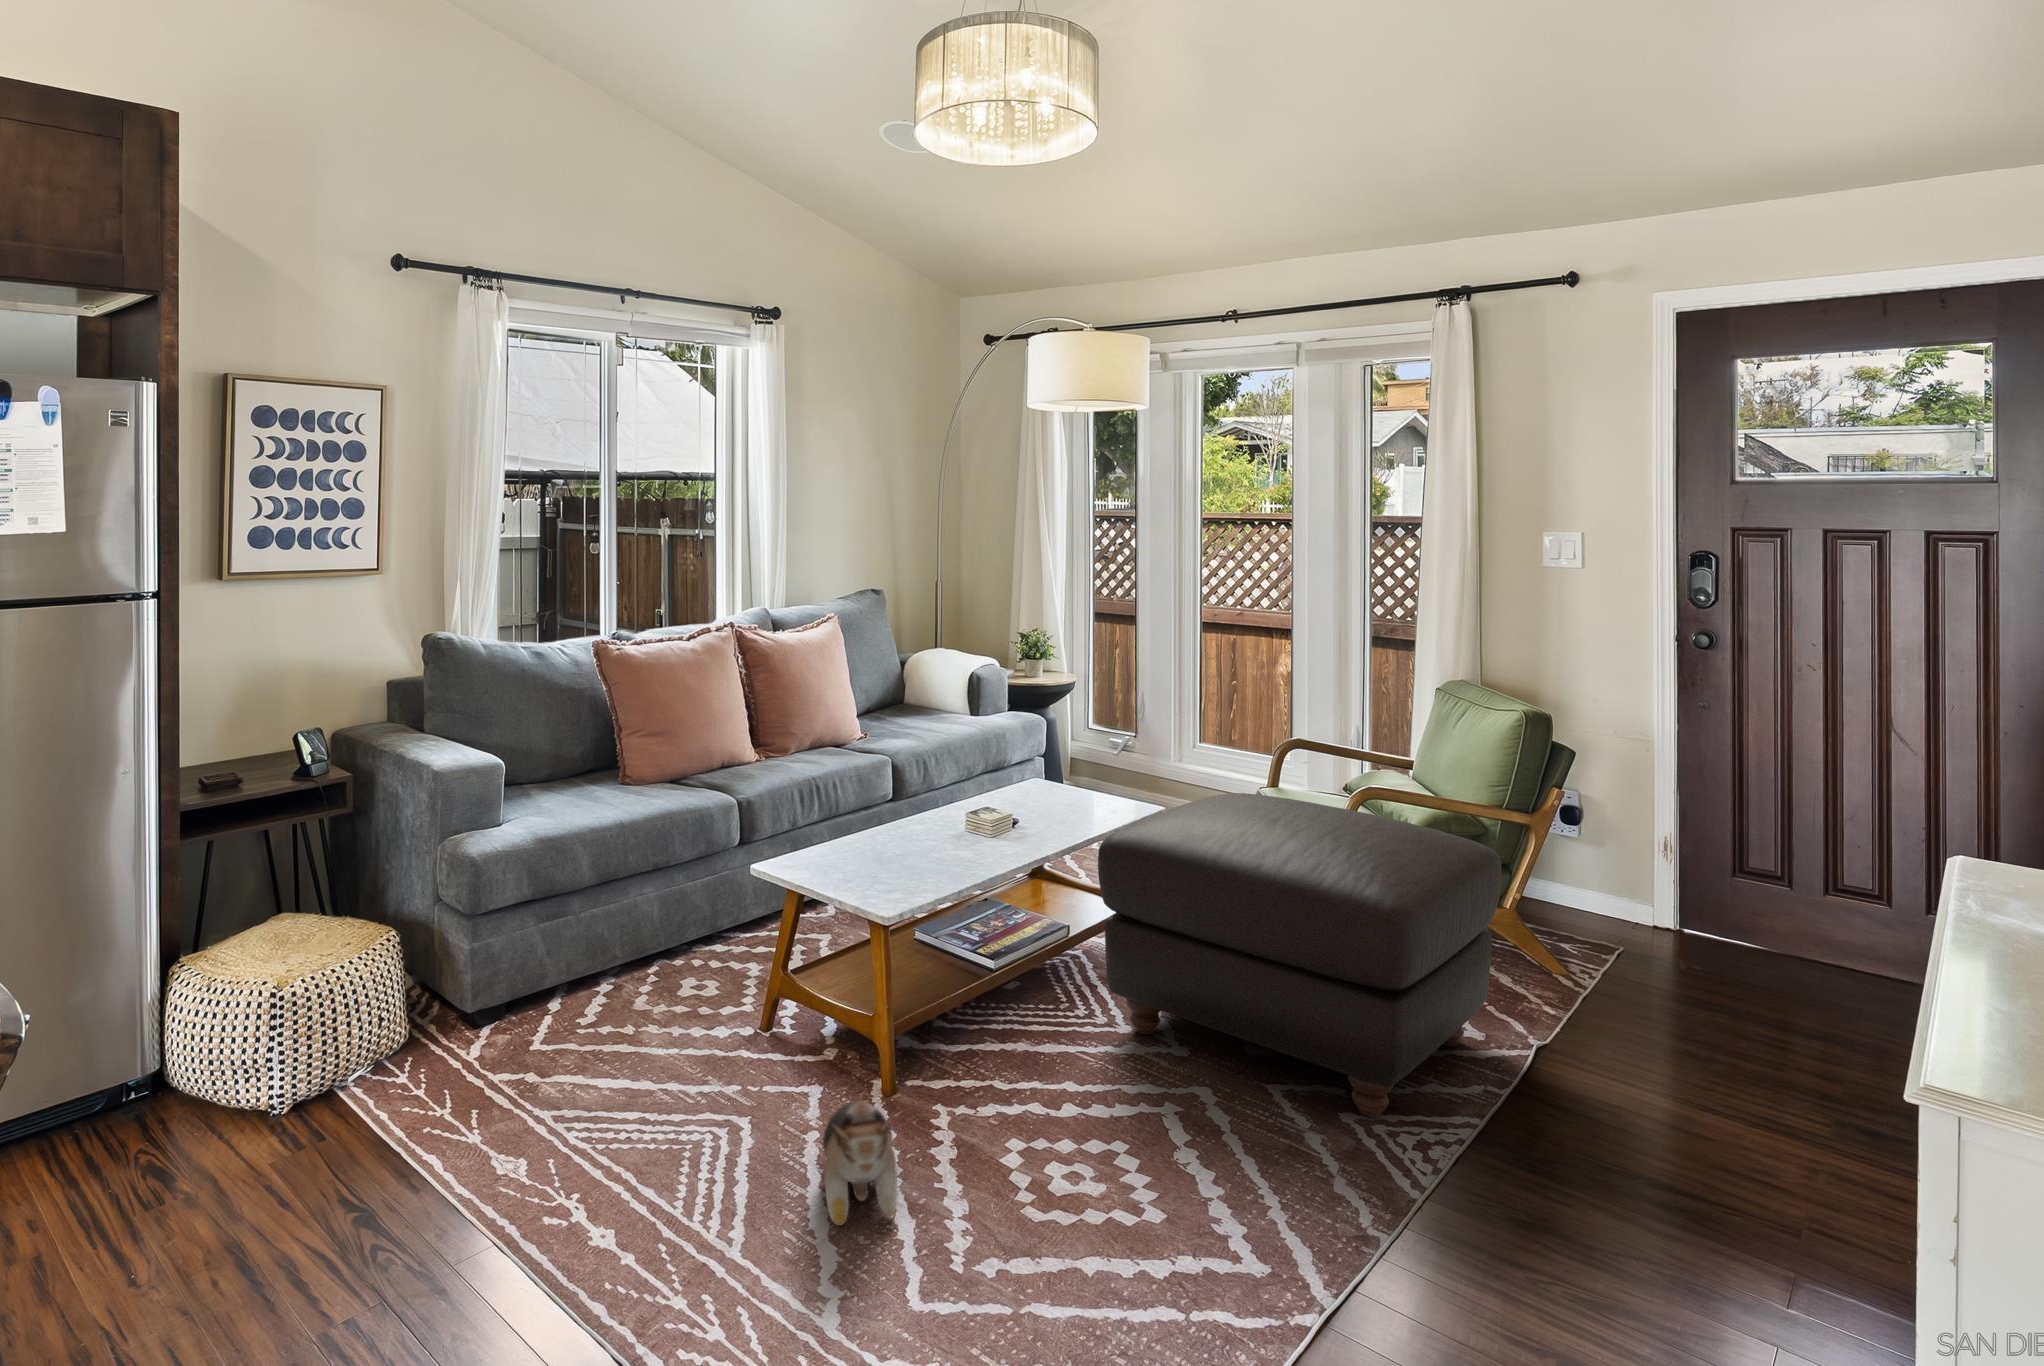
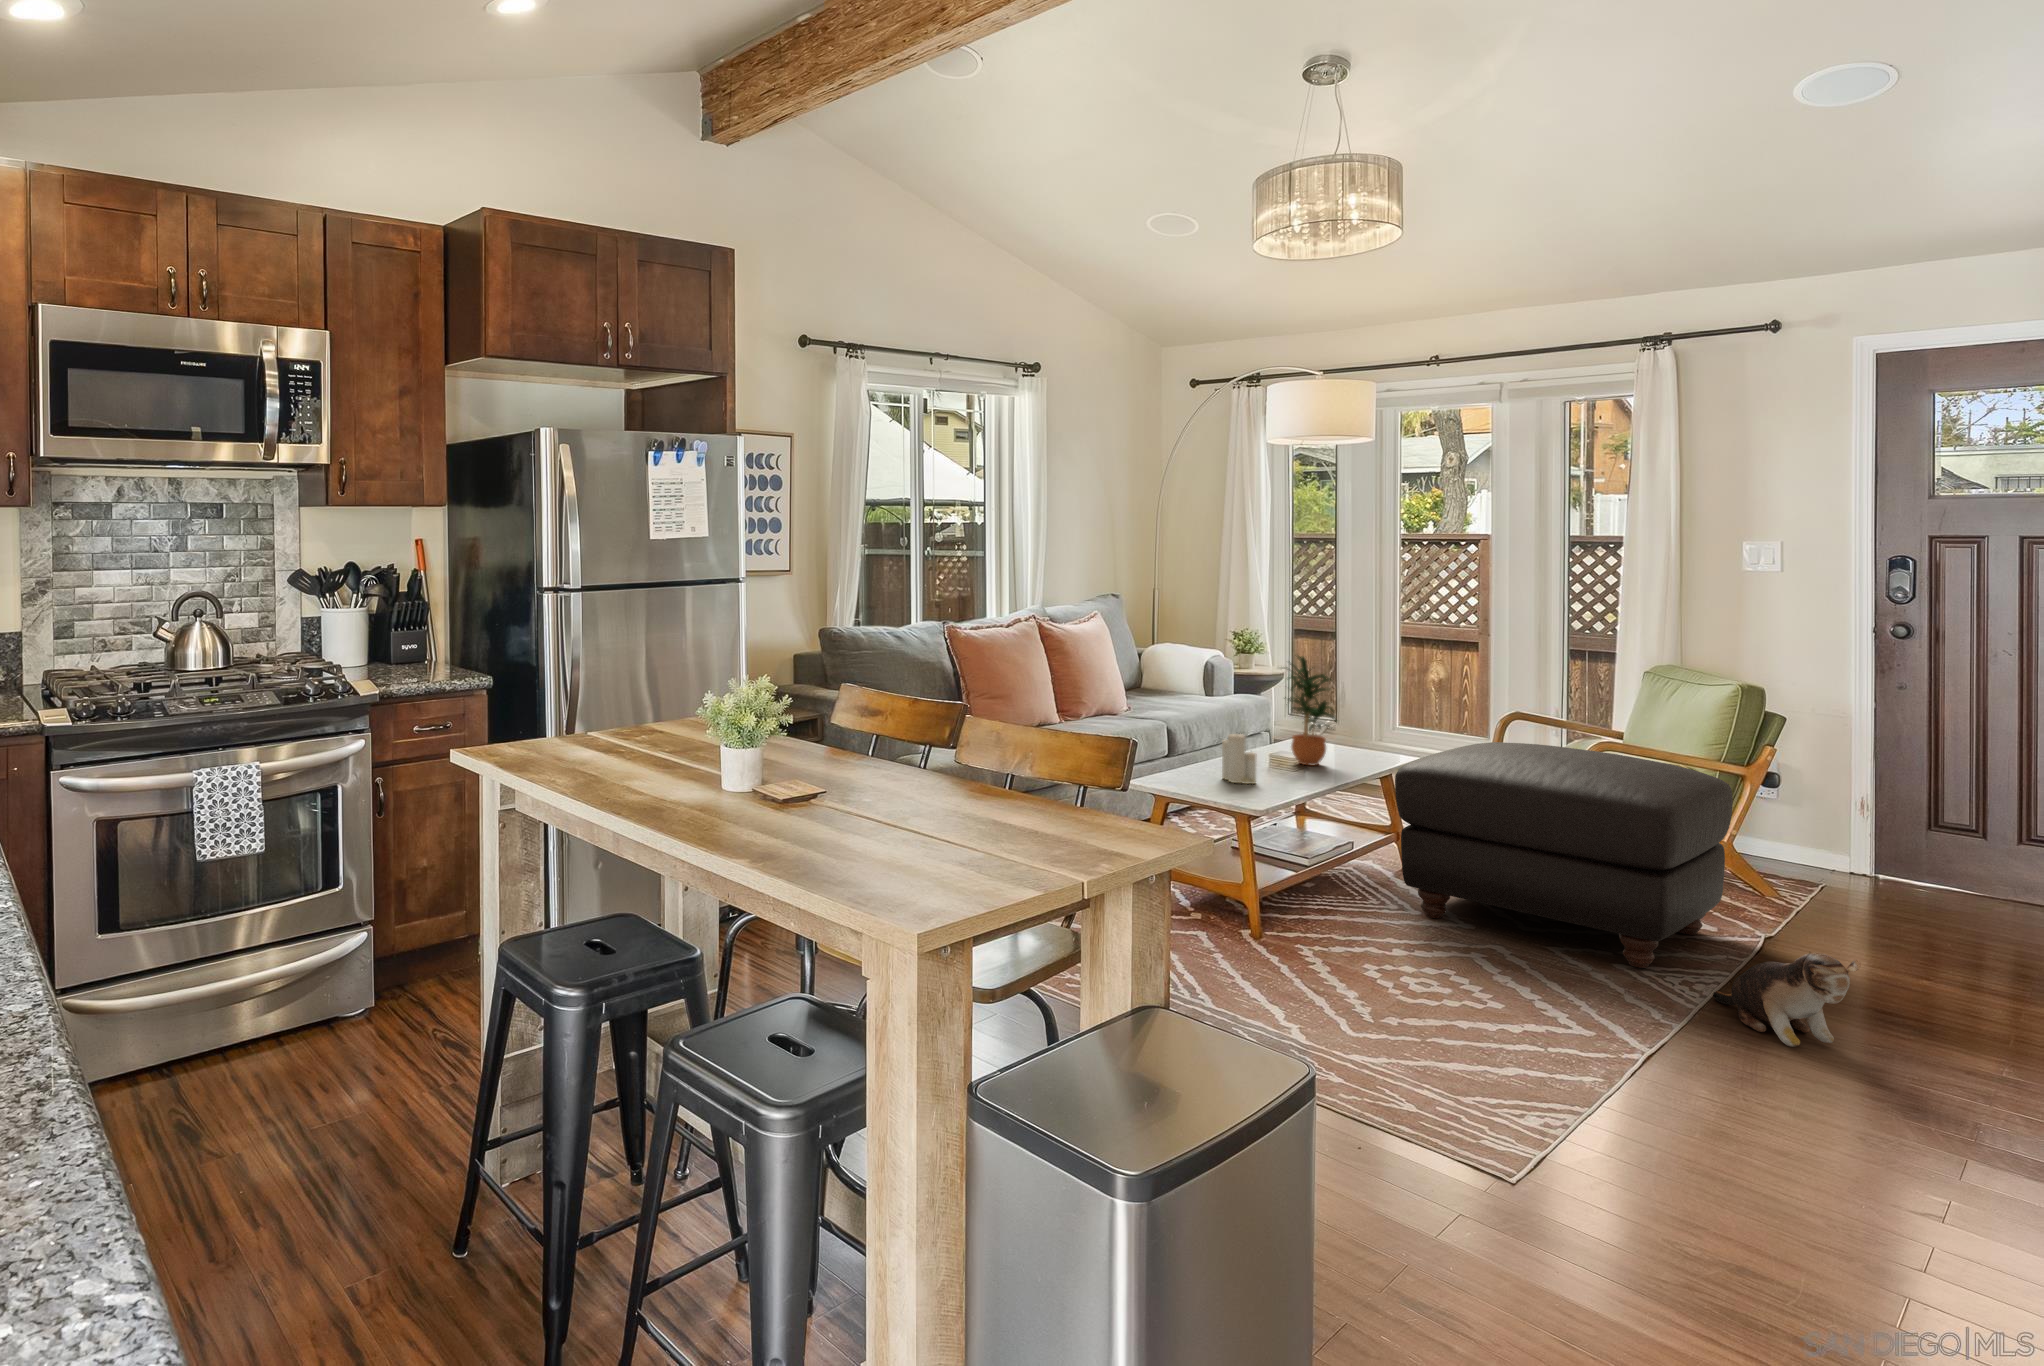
potted plant: none [975,682,1051,828] -> present [1289,656,1336,765]
candle: none [881,793,921,866] -> present [1222,734,1256,784]
plush toy: present [822,1100,898,1225] -> present [1713,952,1861,1047]

